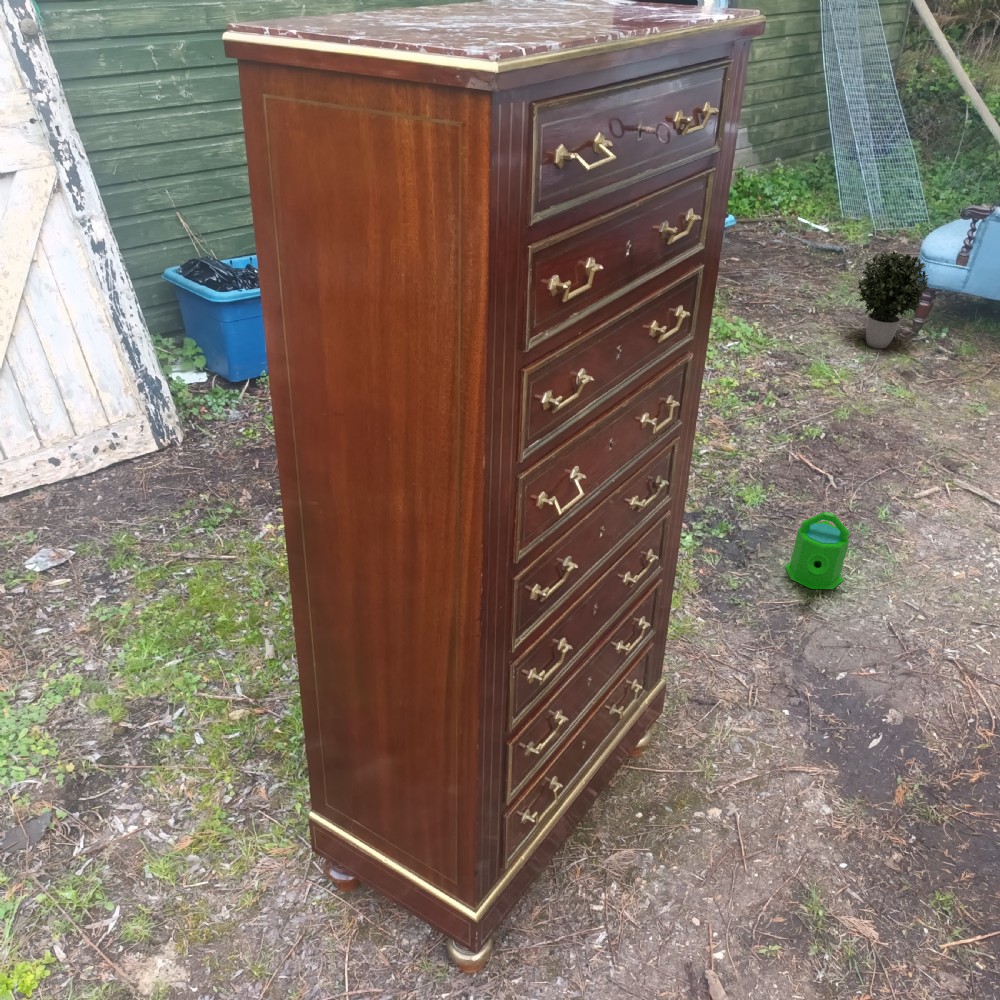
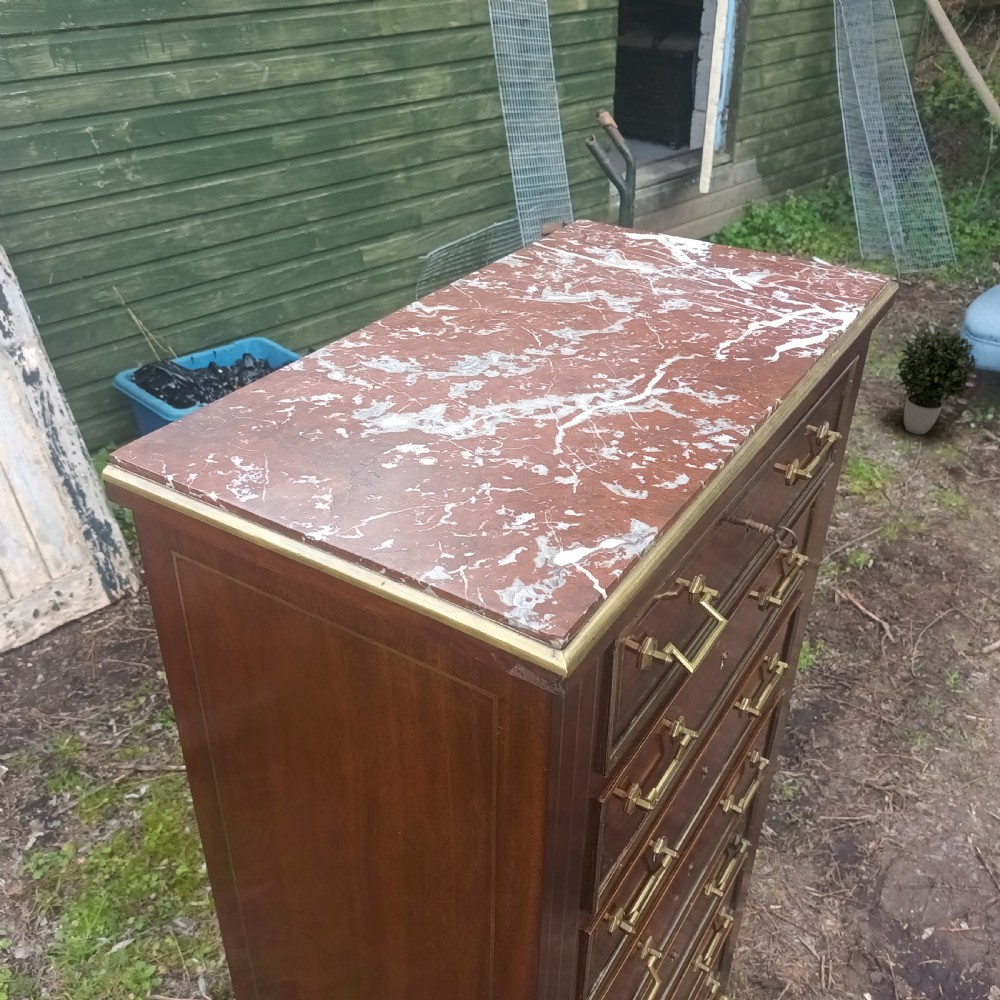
watering can: present [785,512,849,589] -> none [847,711,928,799]

